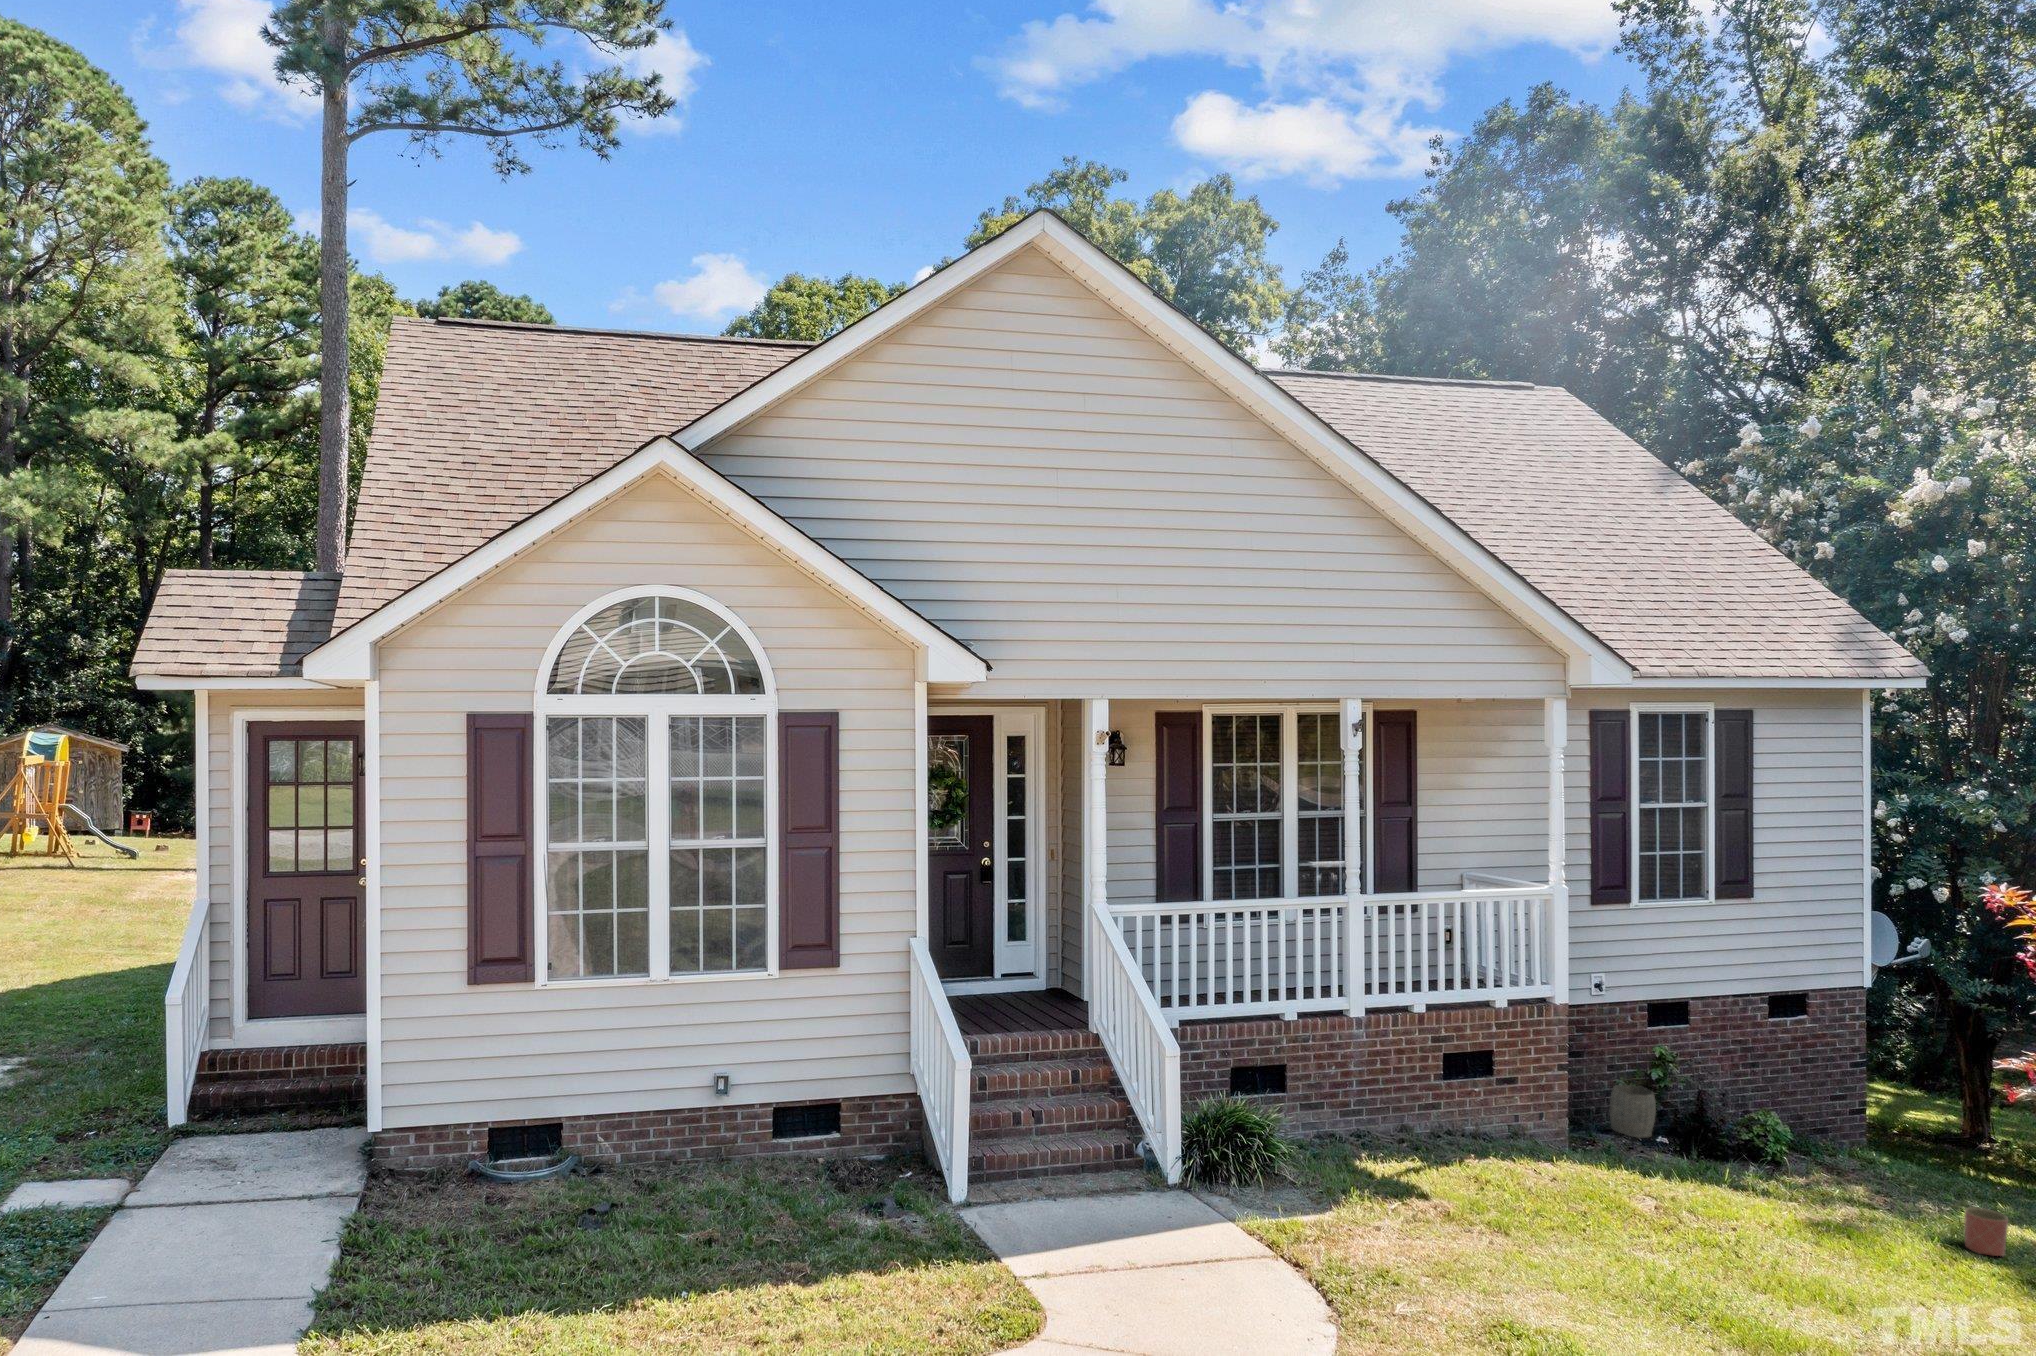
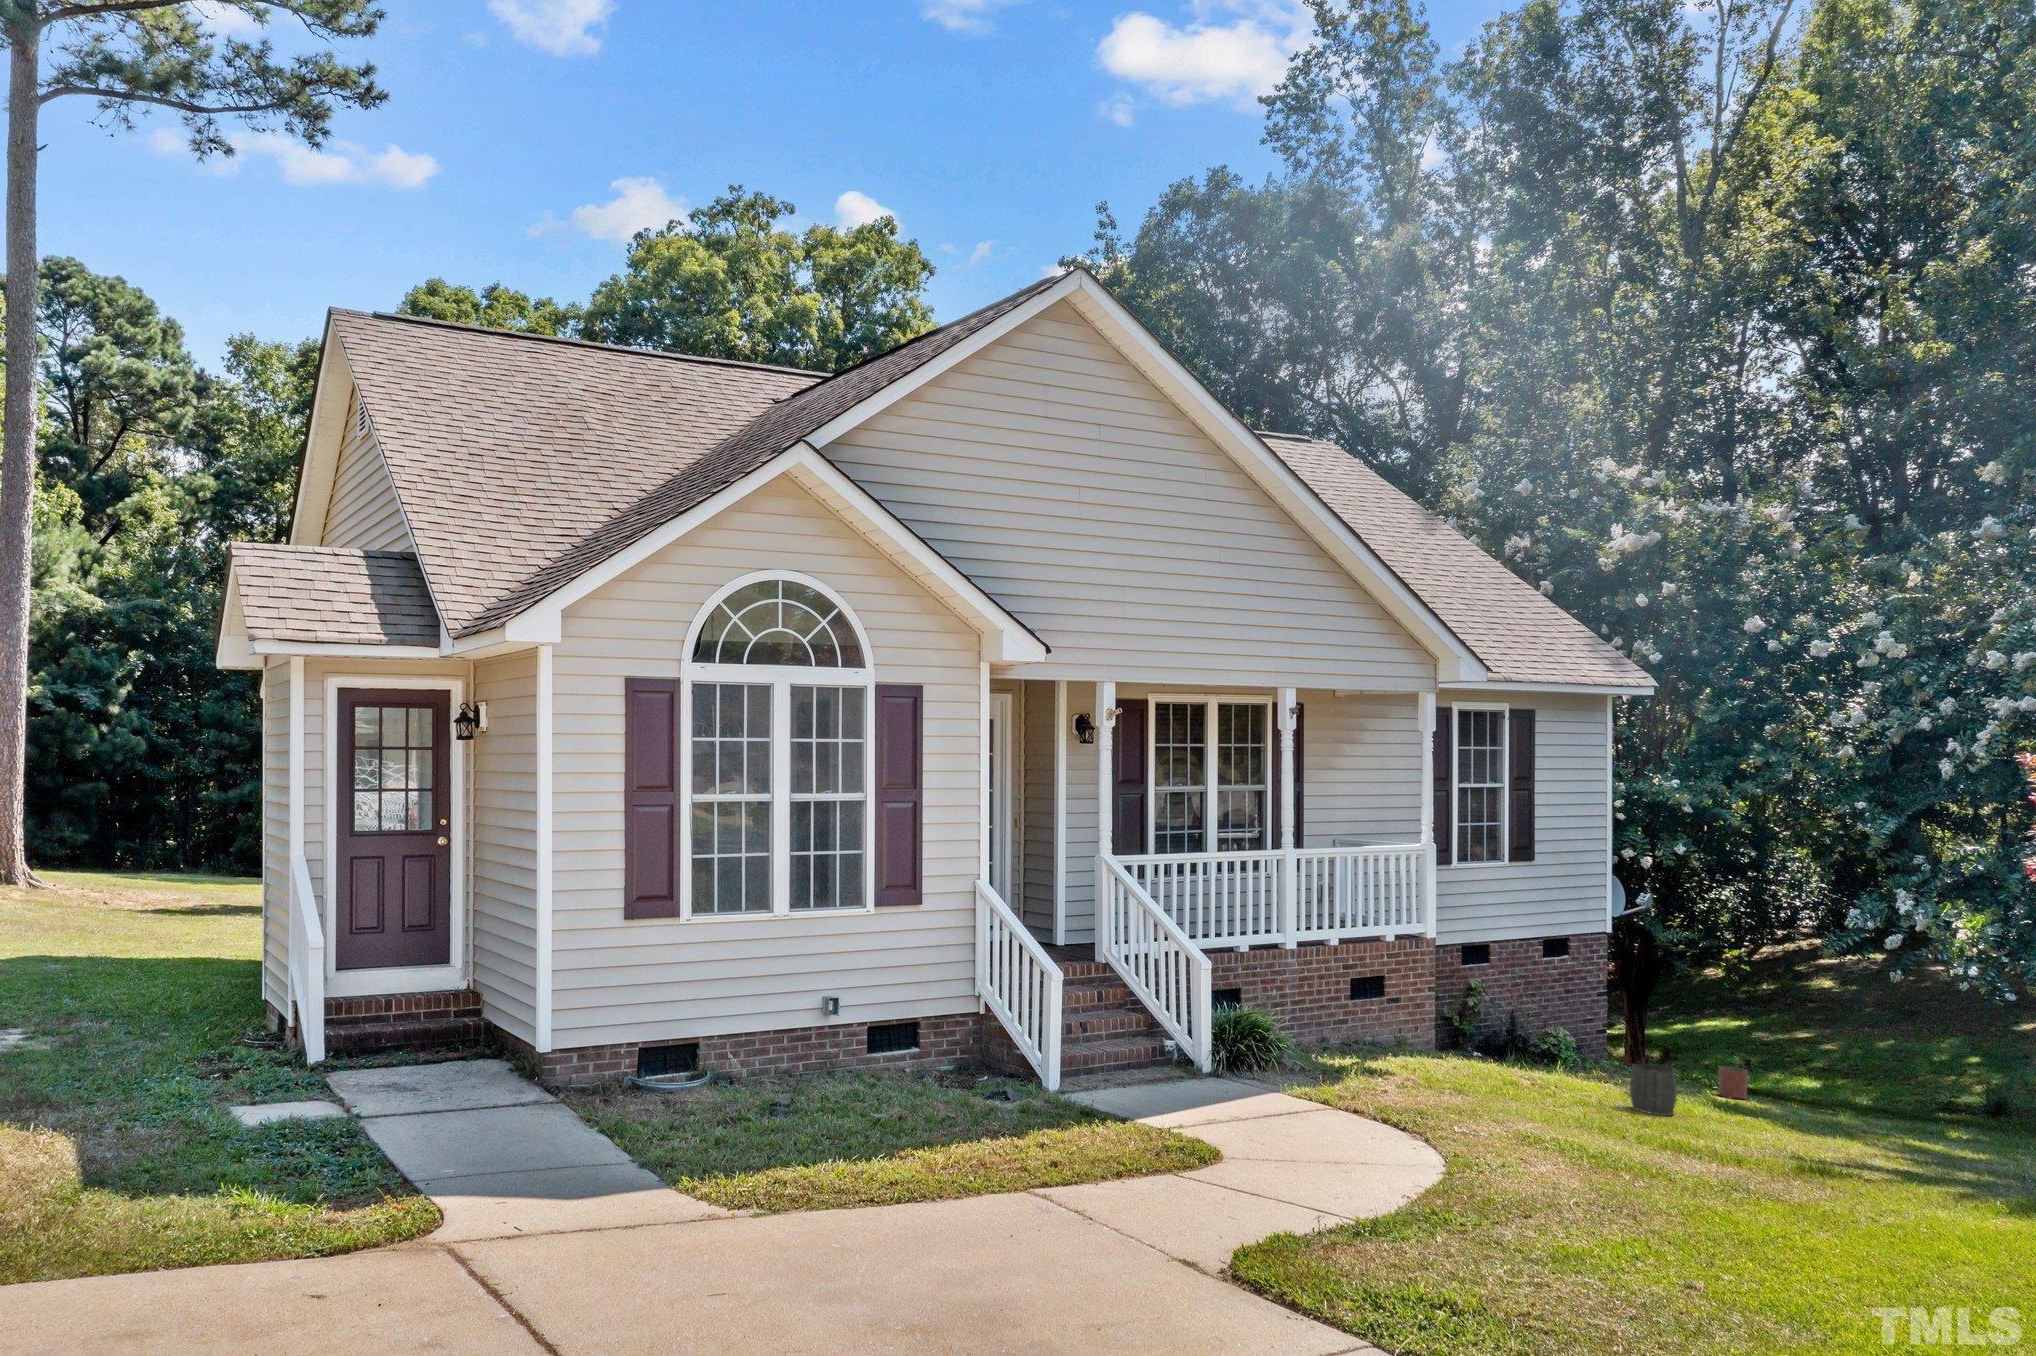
woven basket: present [1610,1085,1656,1138] -> present [1630,1064,1677,1116]

